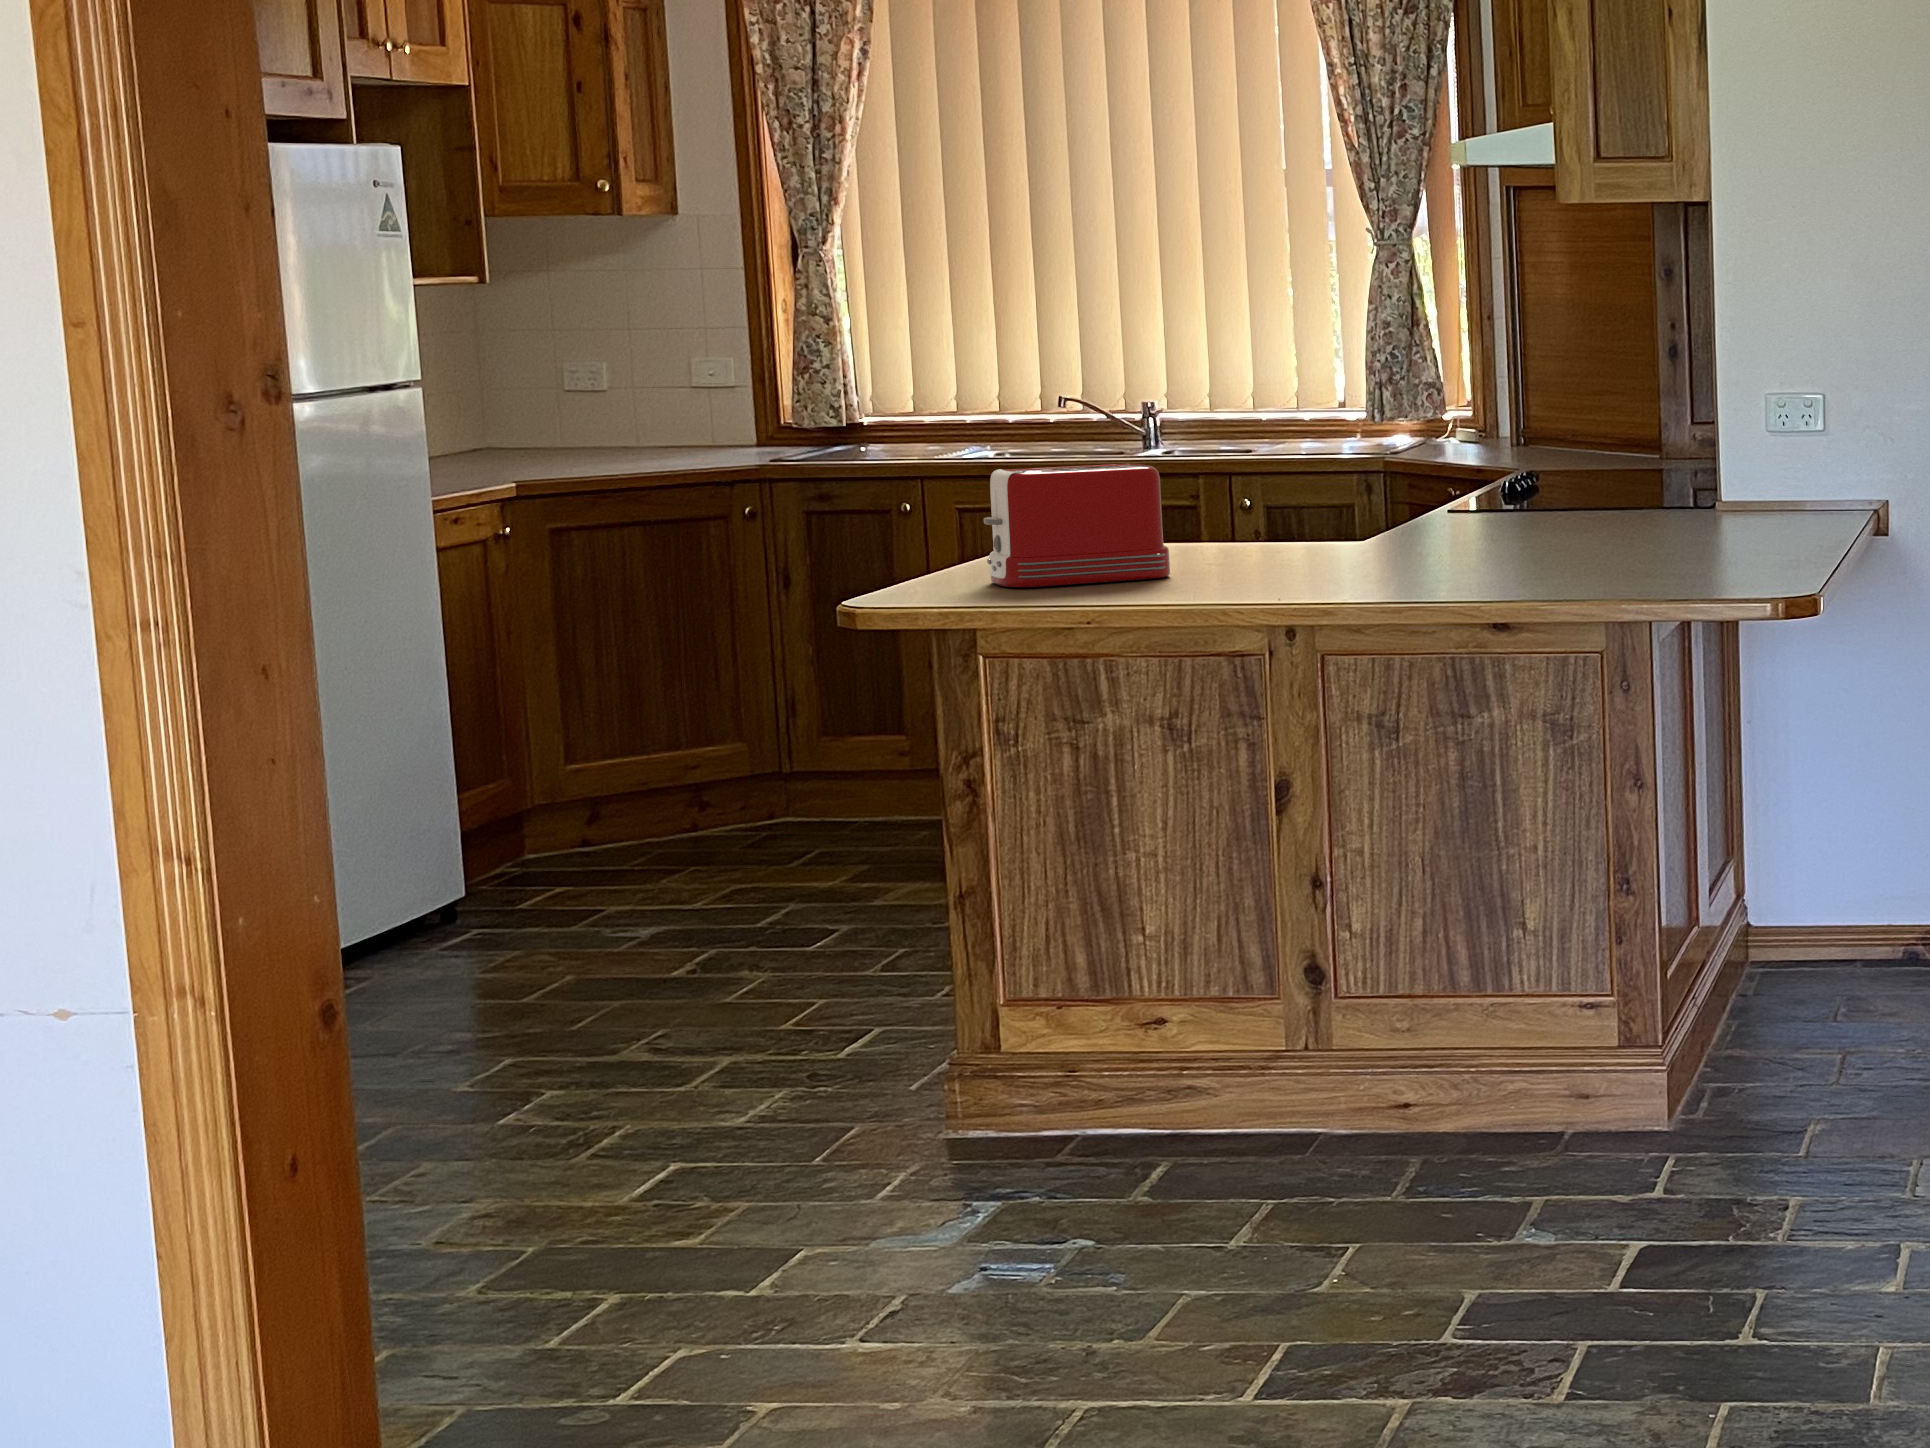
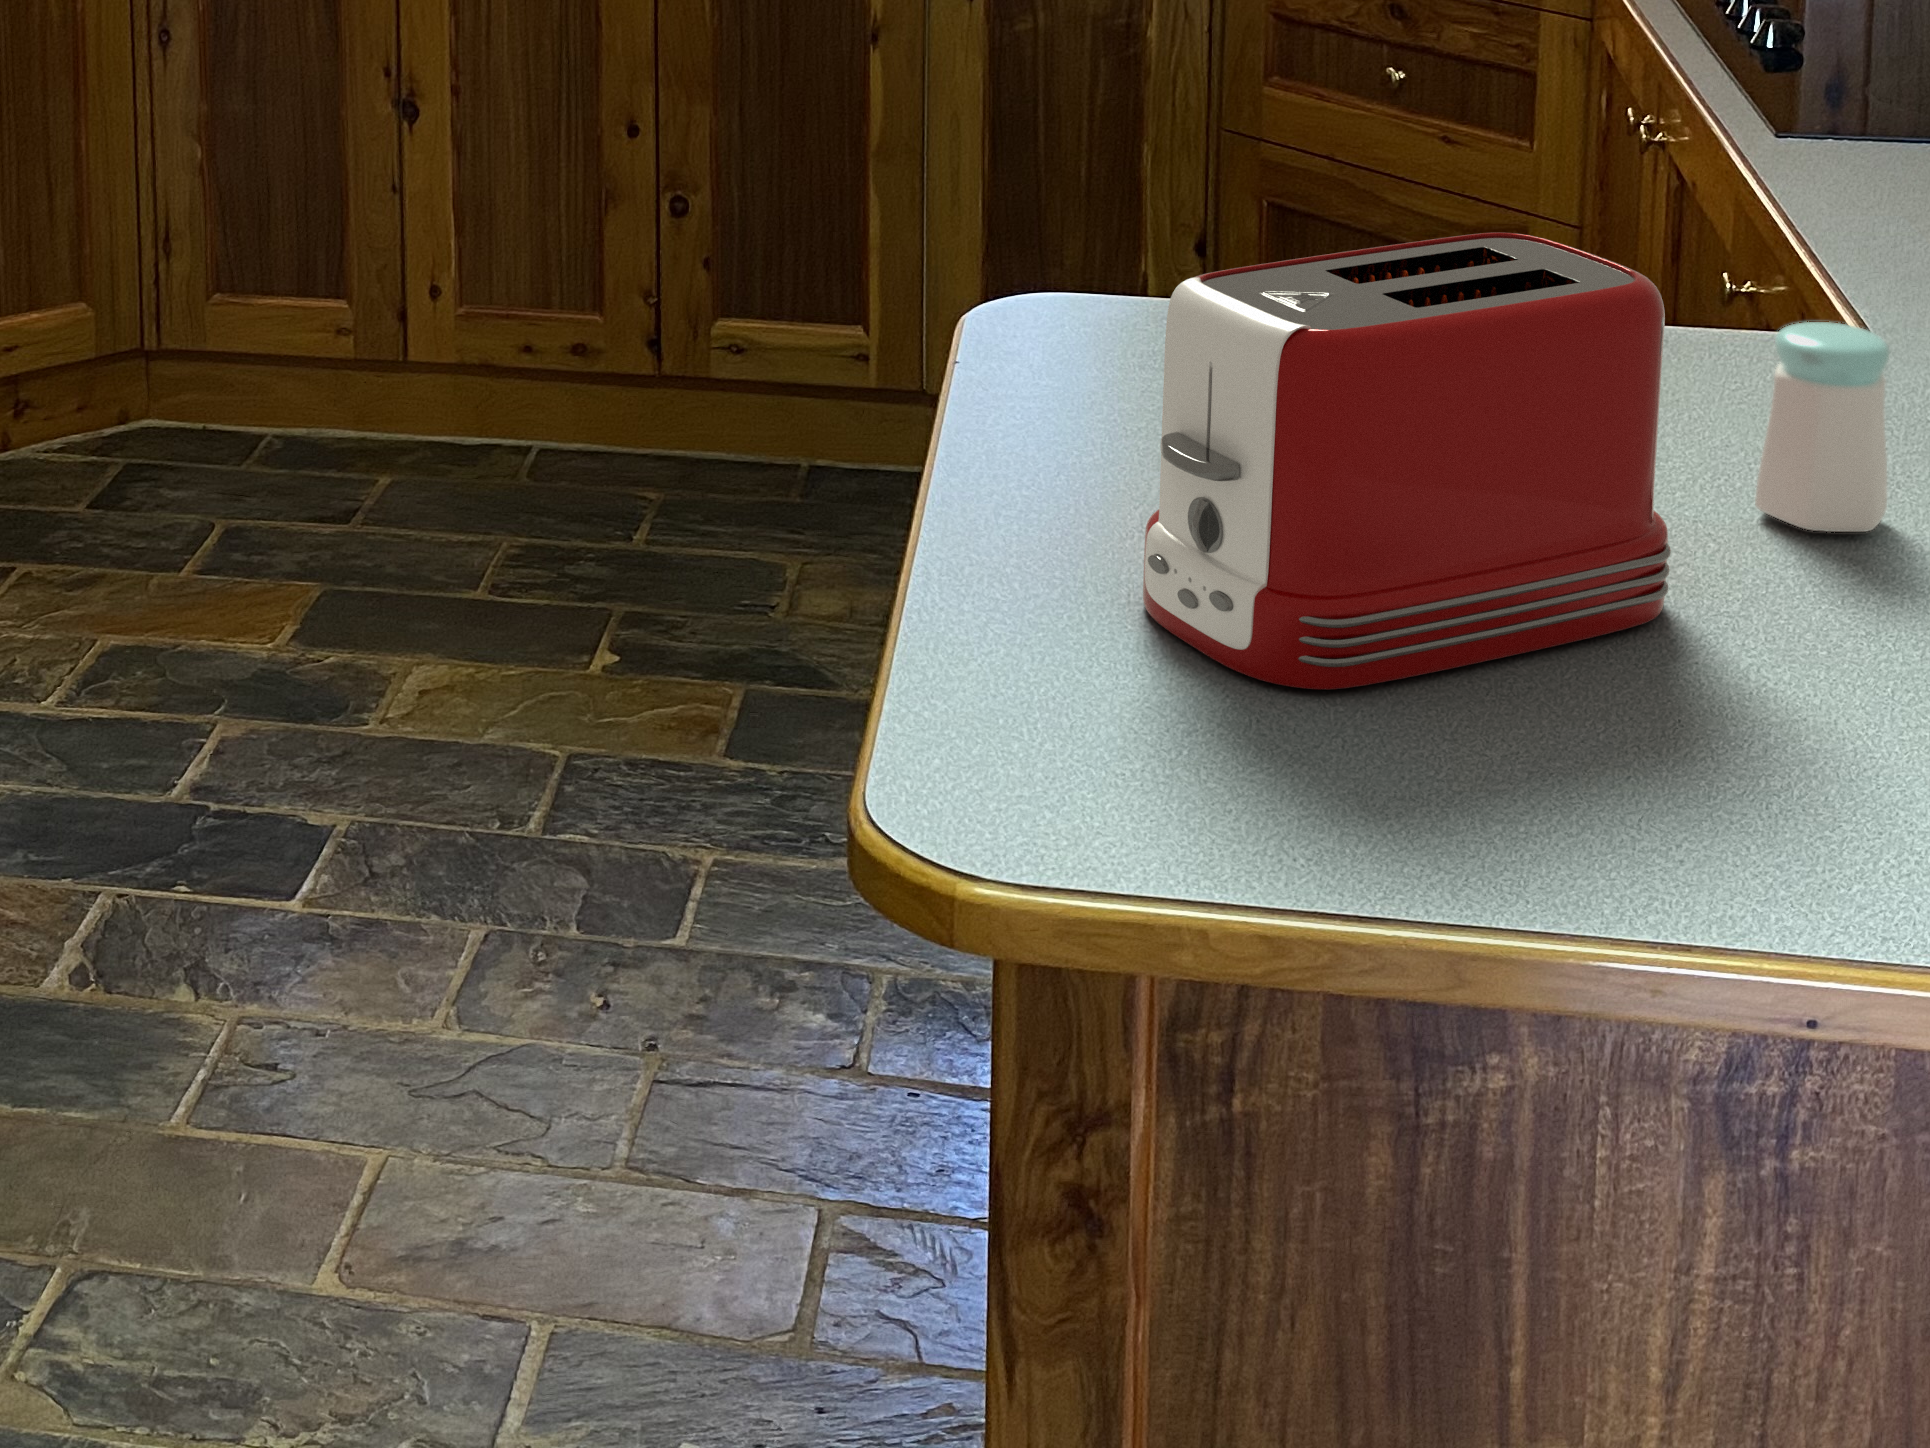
salt shaker: none [1237,500,1281,567] -> present [1755,322,1889,532]

